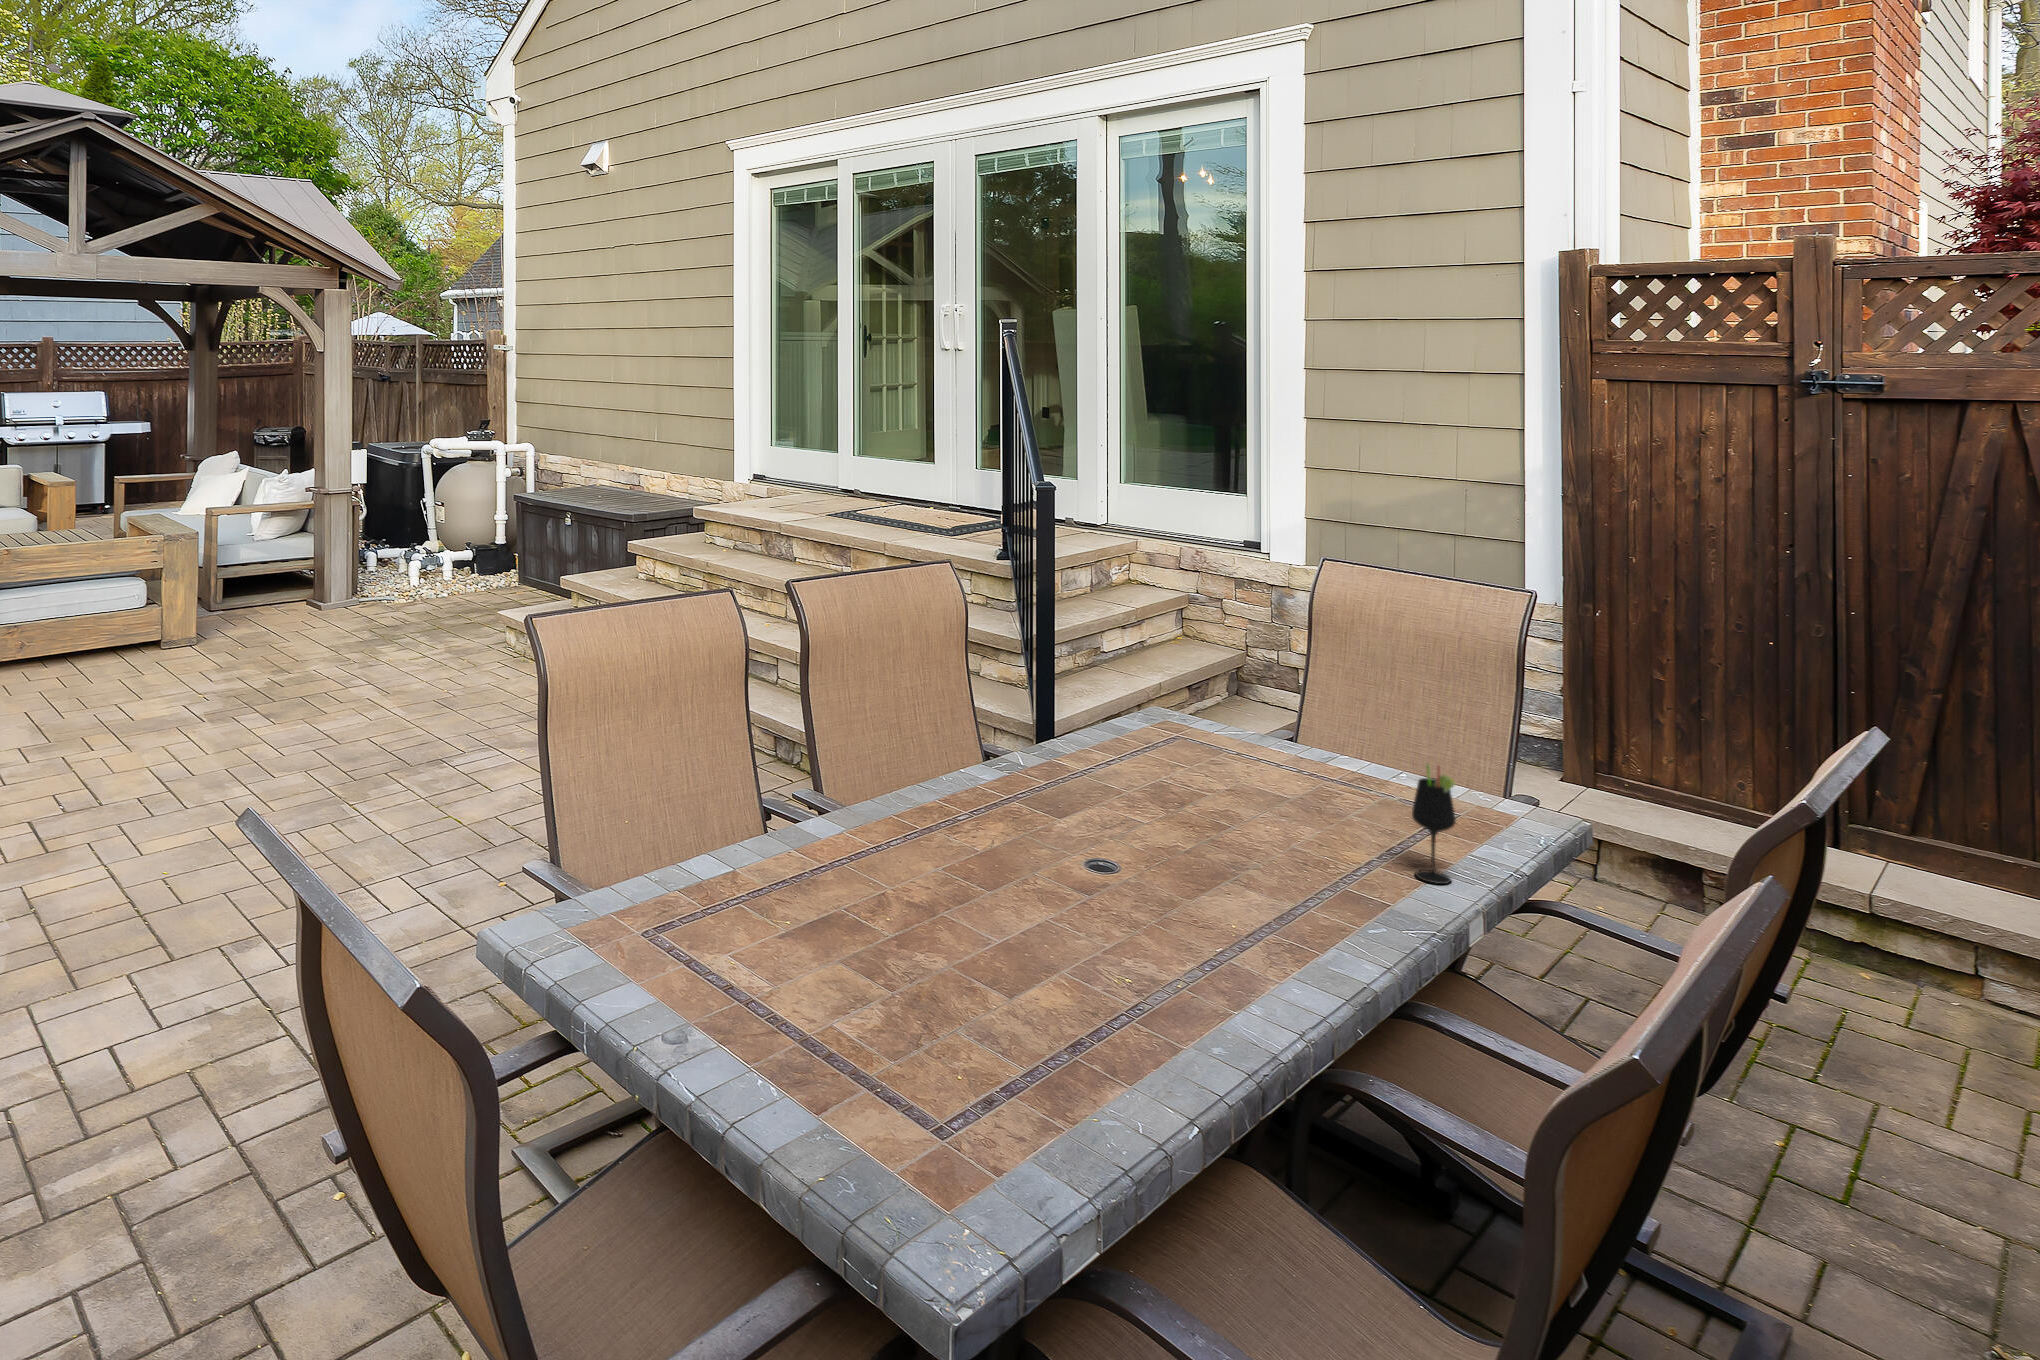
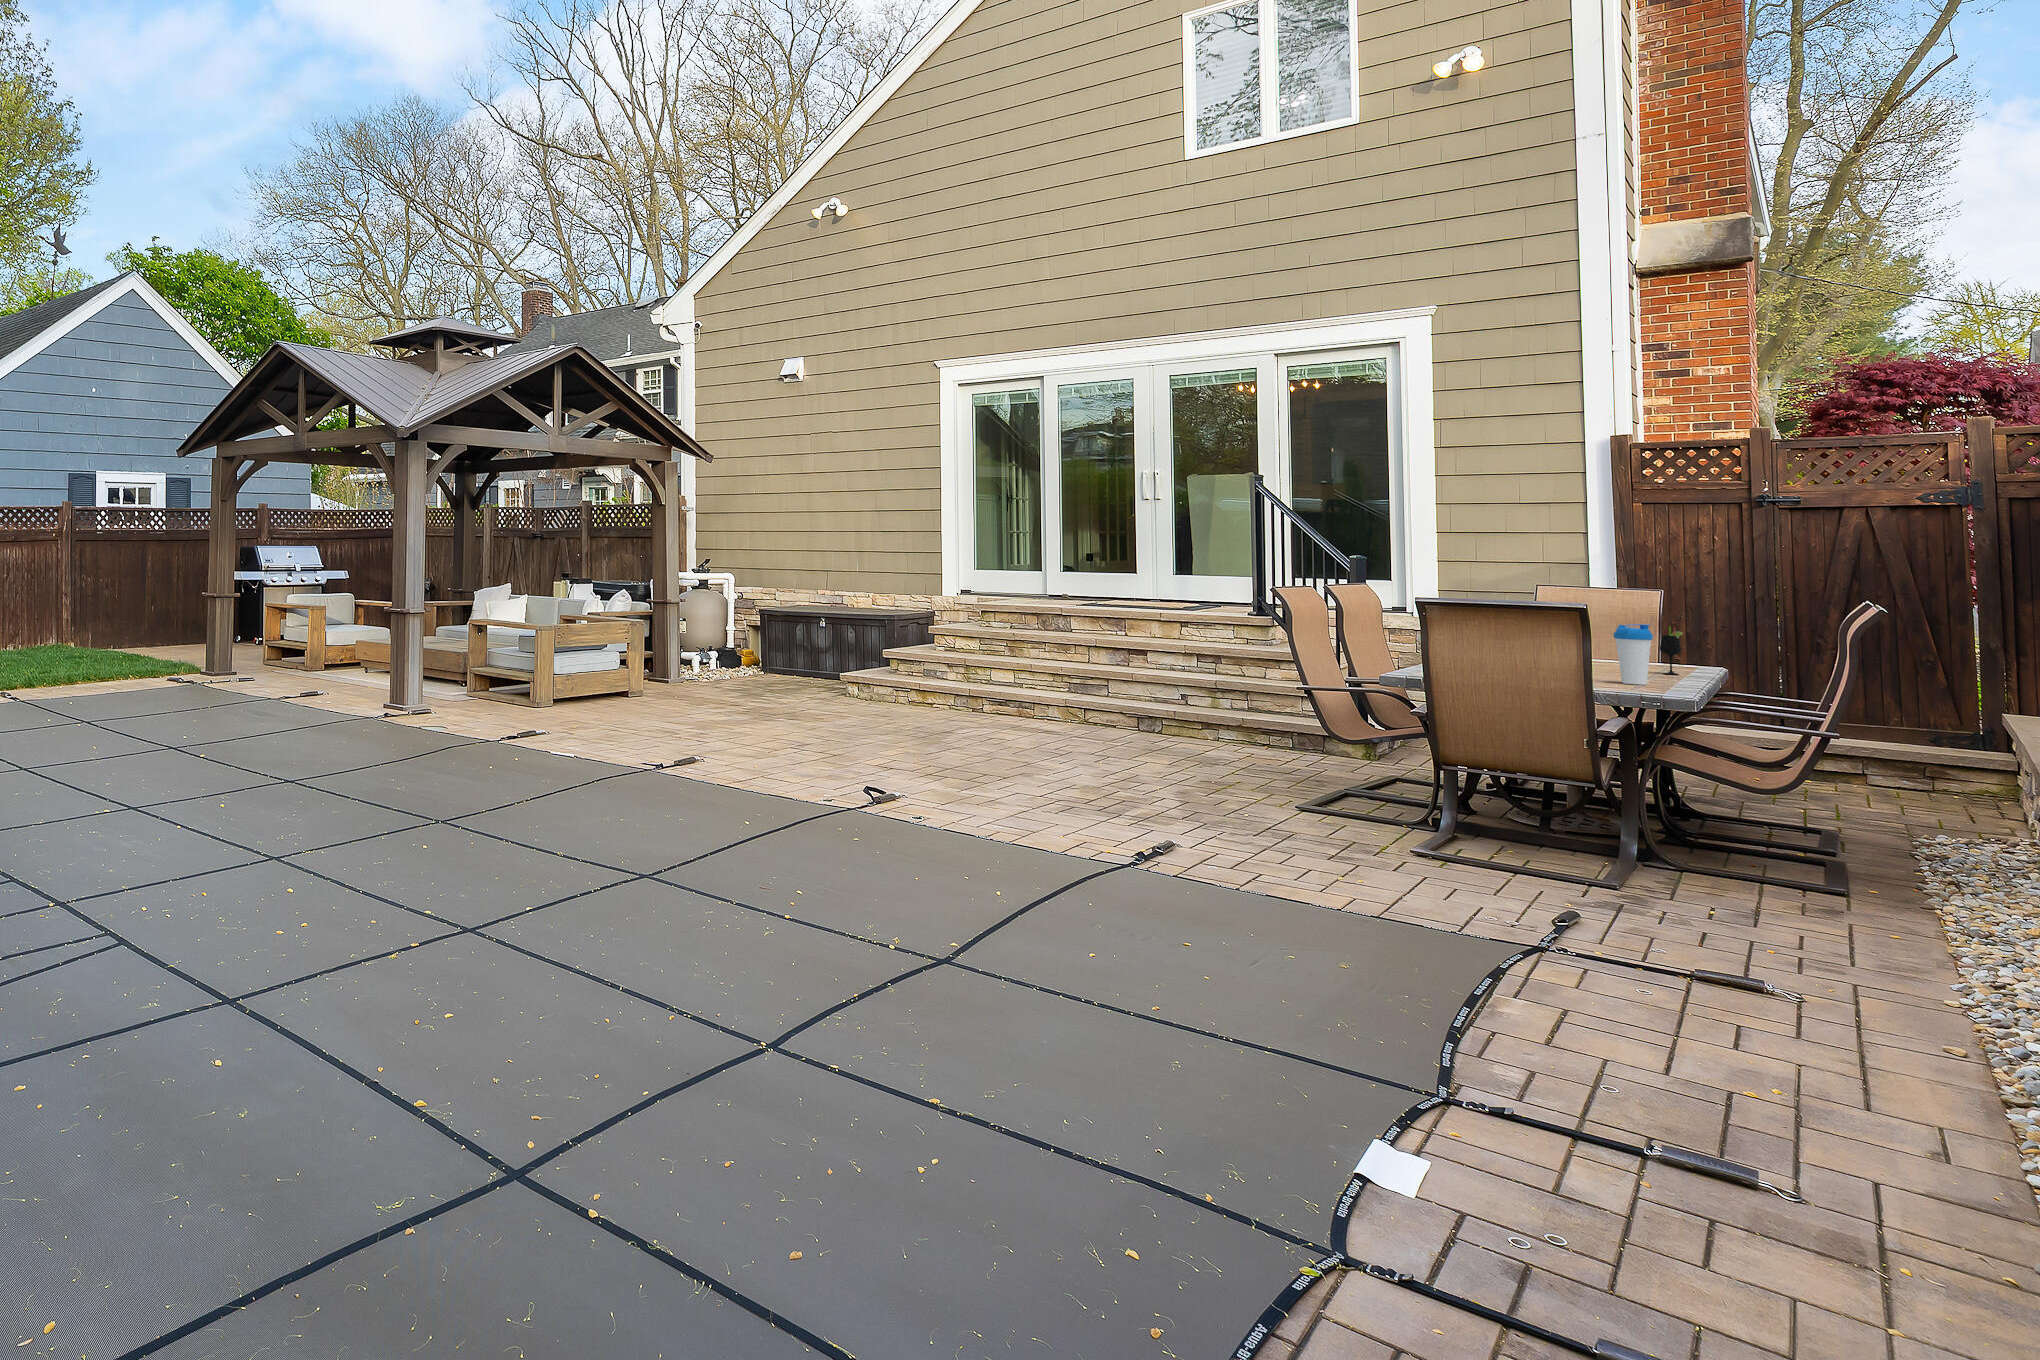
water bottle: none [1168,826,1254,1015] -> present [1614,624,1653,685]

